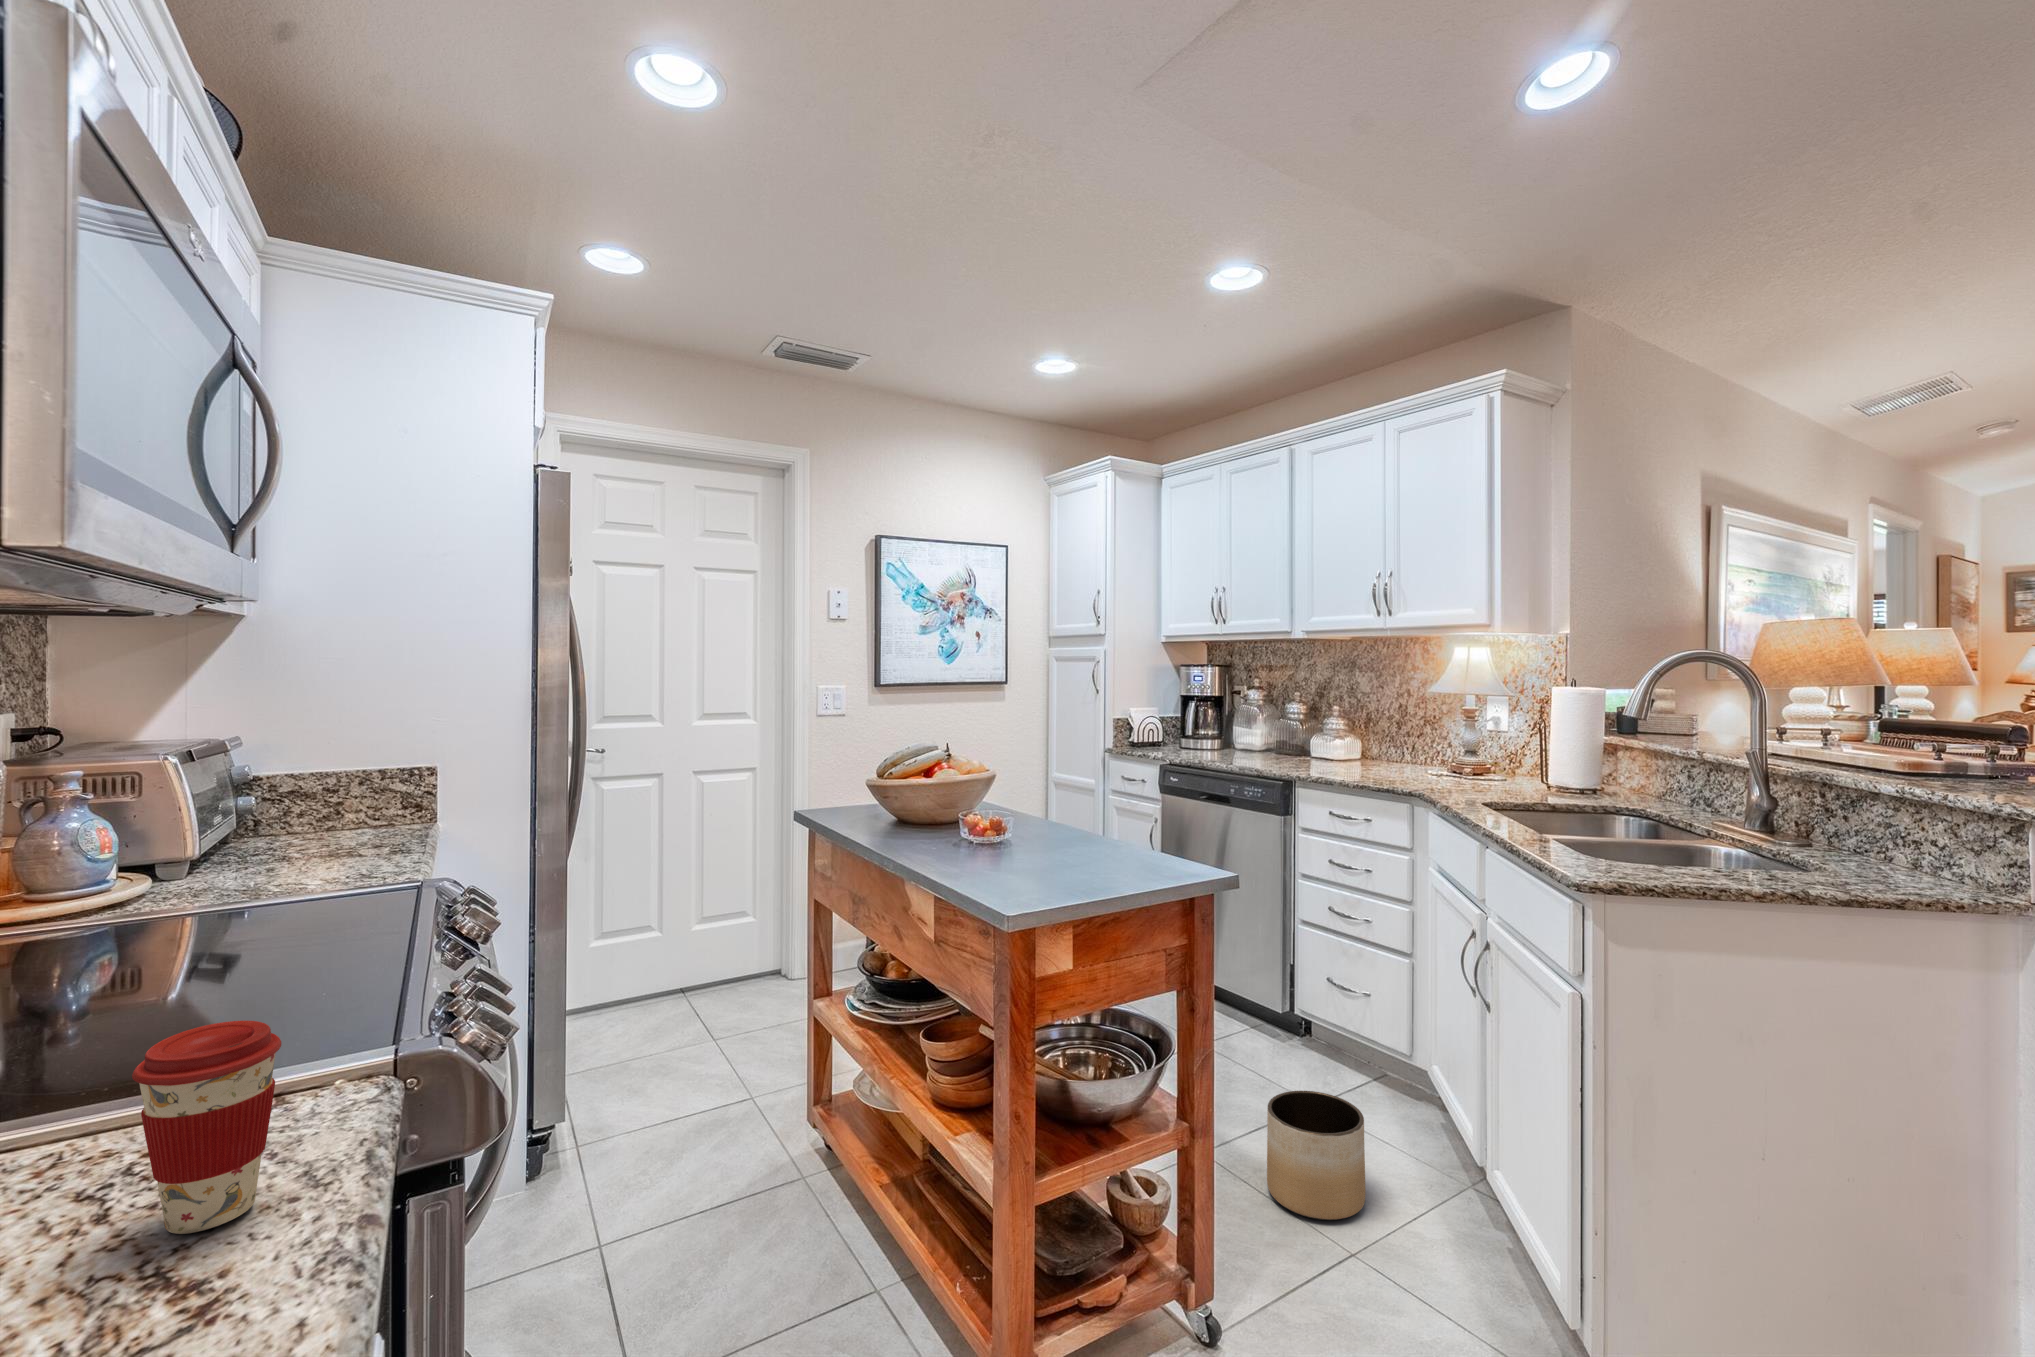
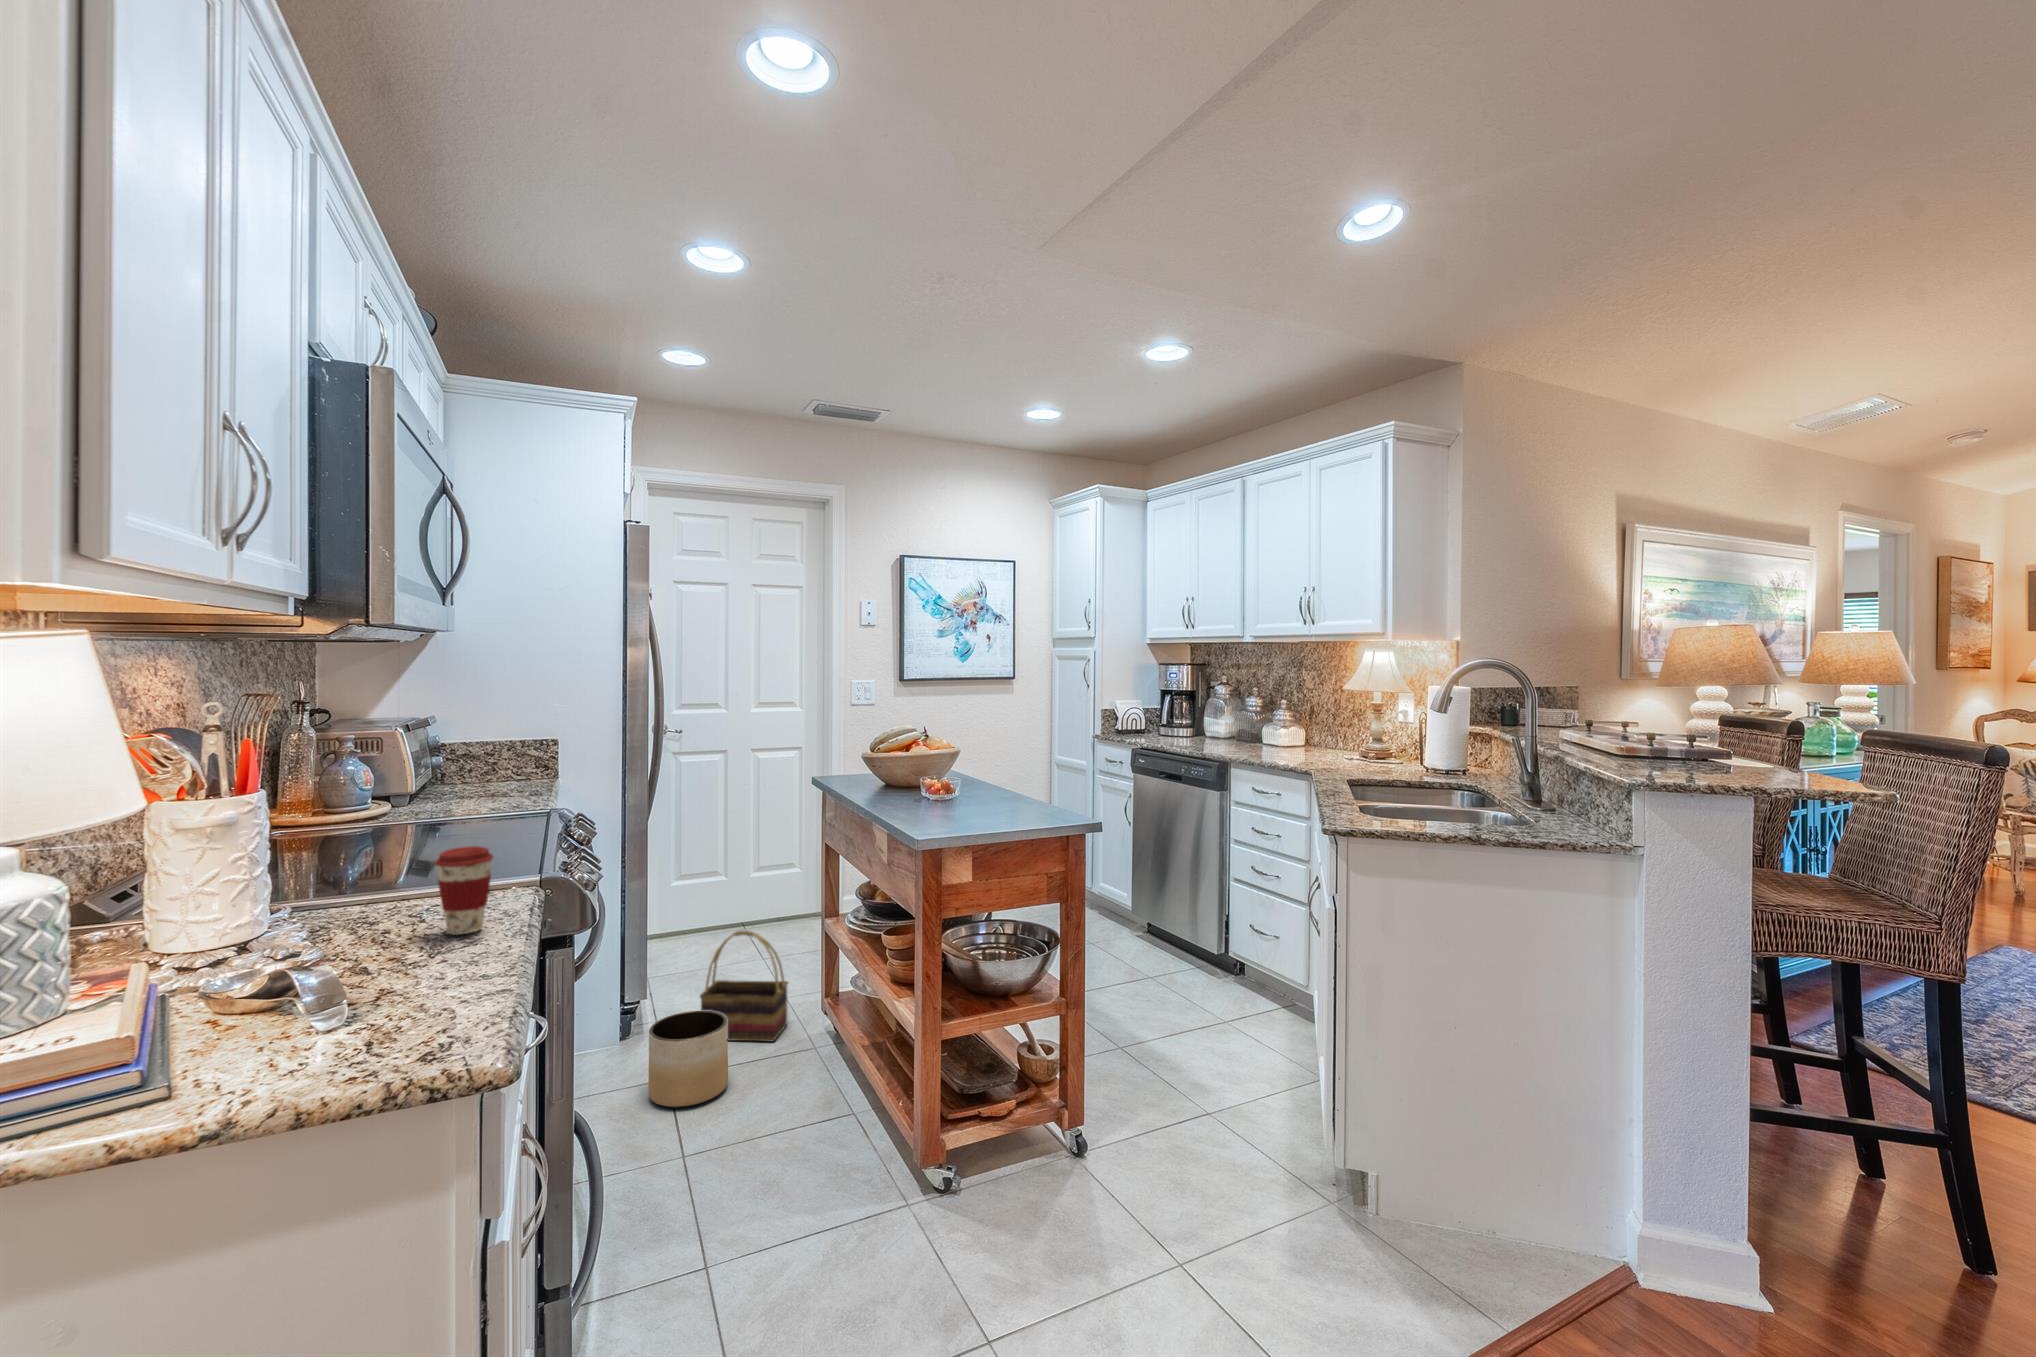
basket: none [638,1021,759,1176] -> present [700,931,788,1042]
planter: present [1267,1091,1366,1220] -> present [648,1011,728,1108]

